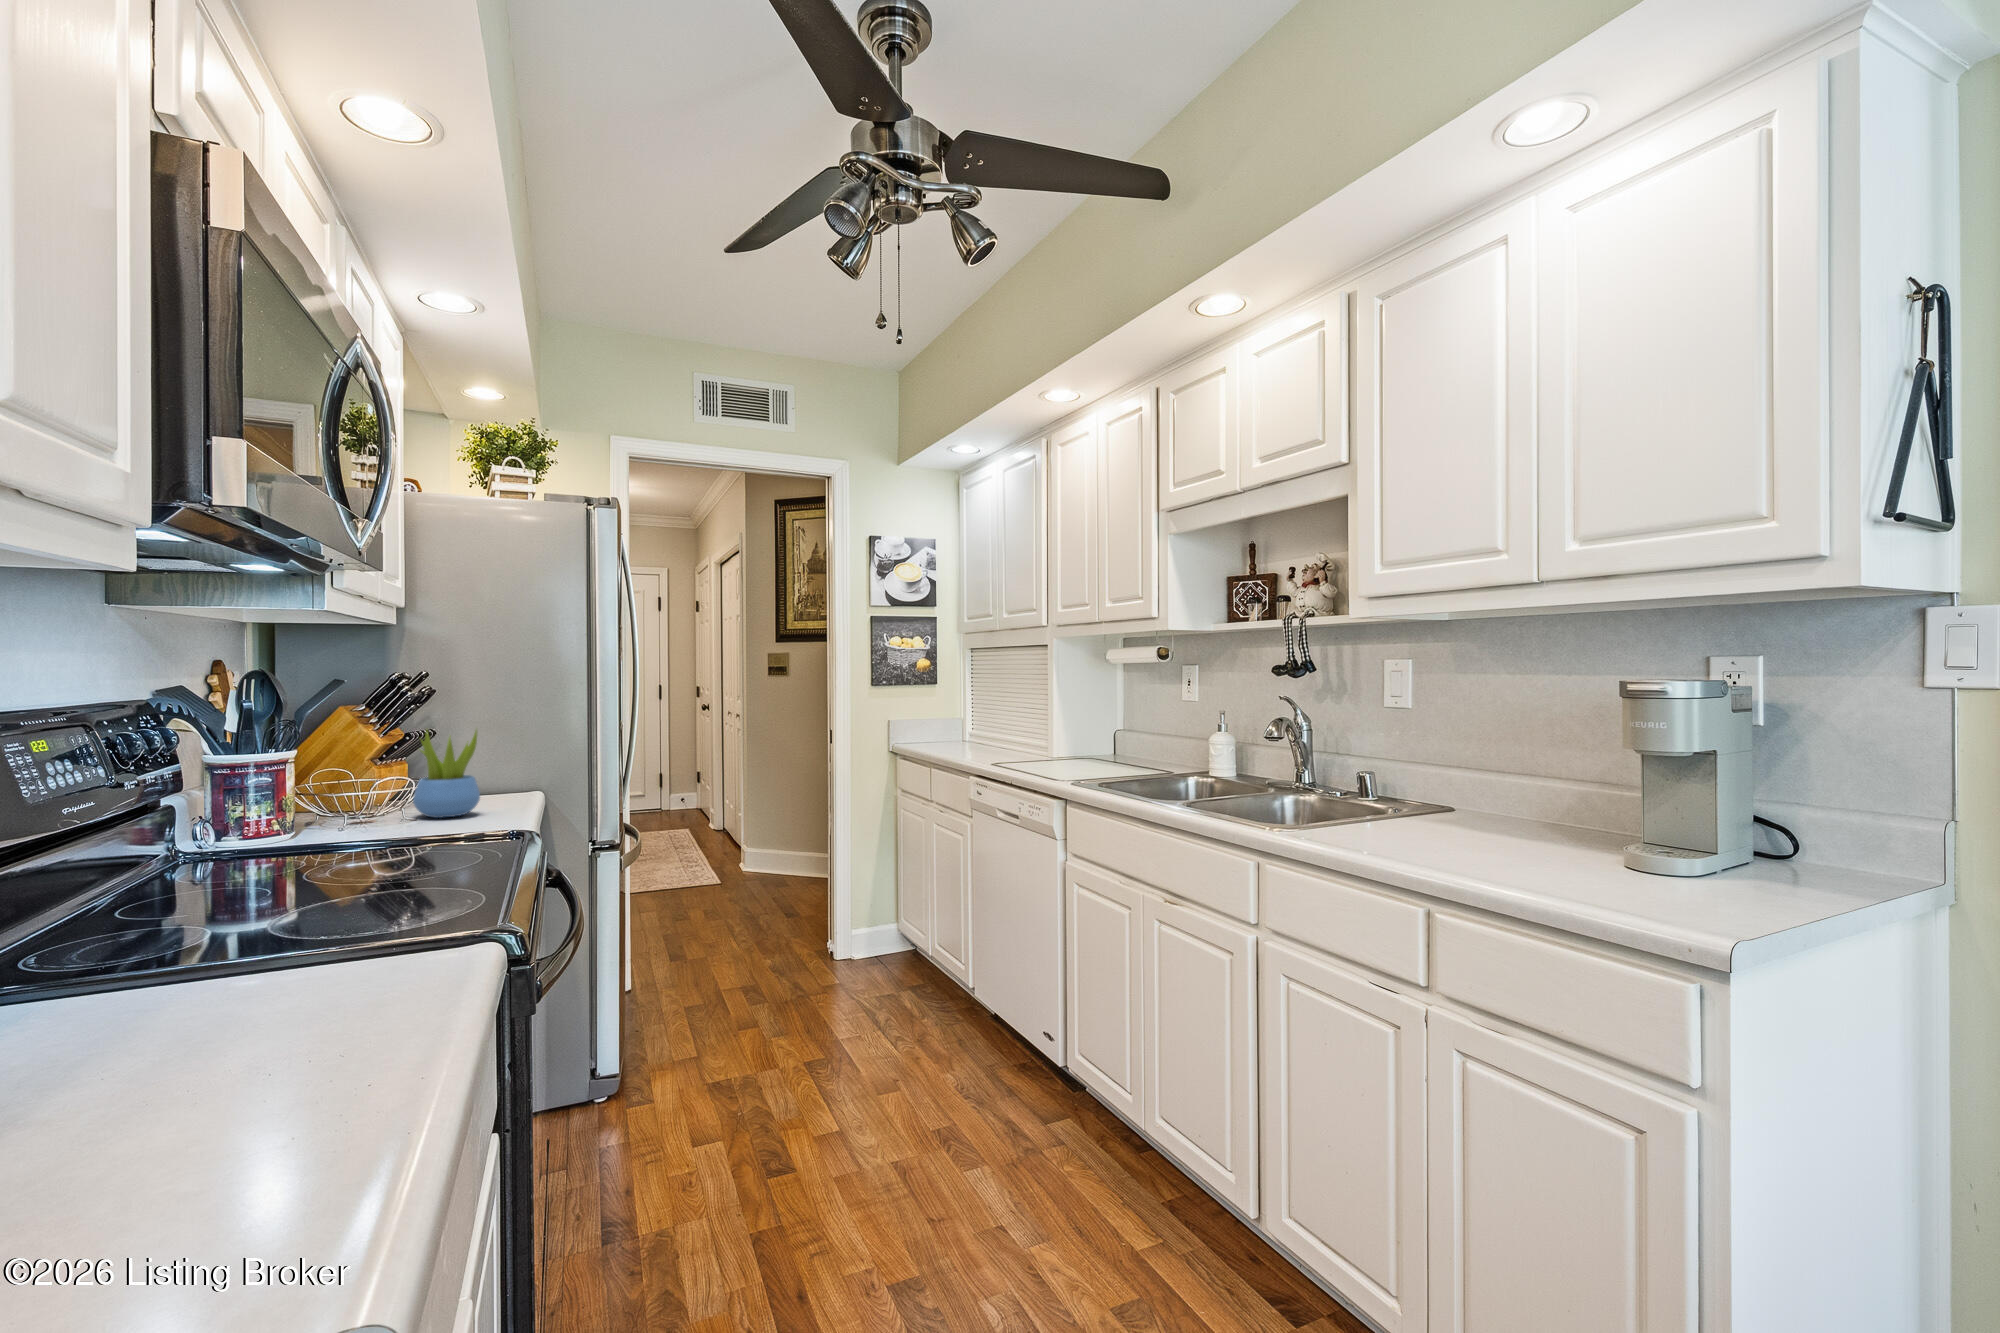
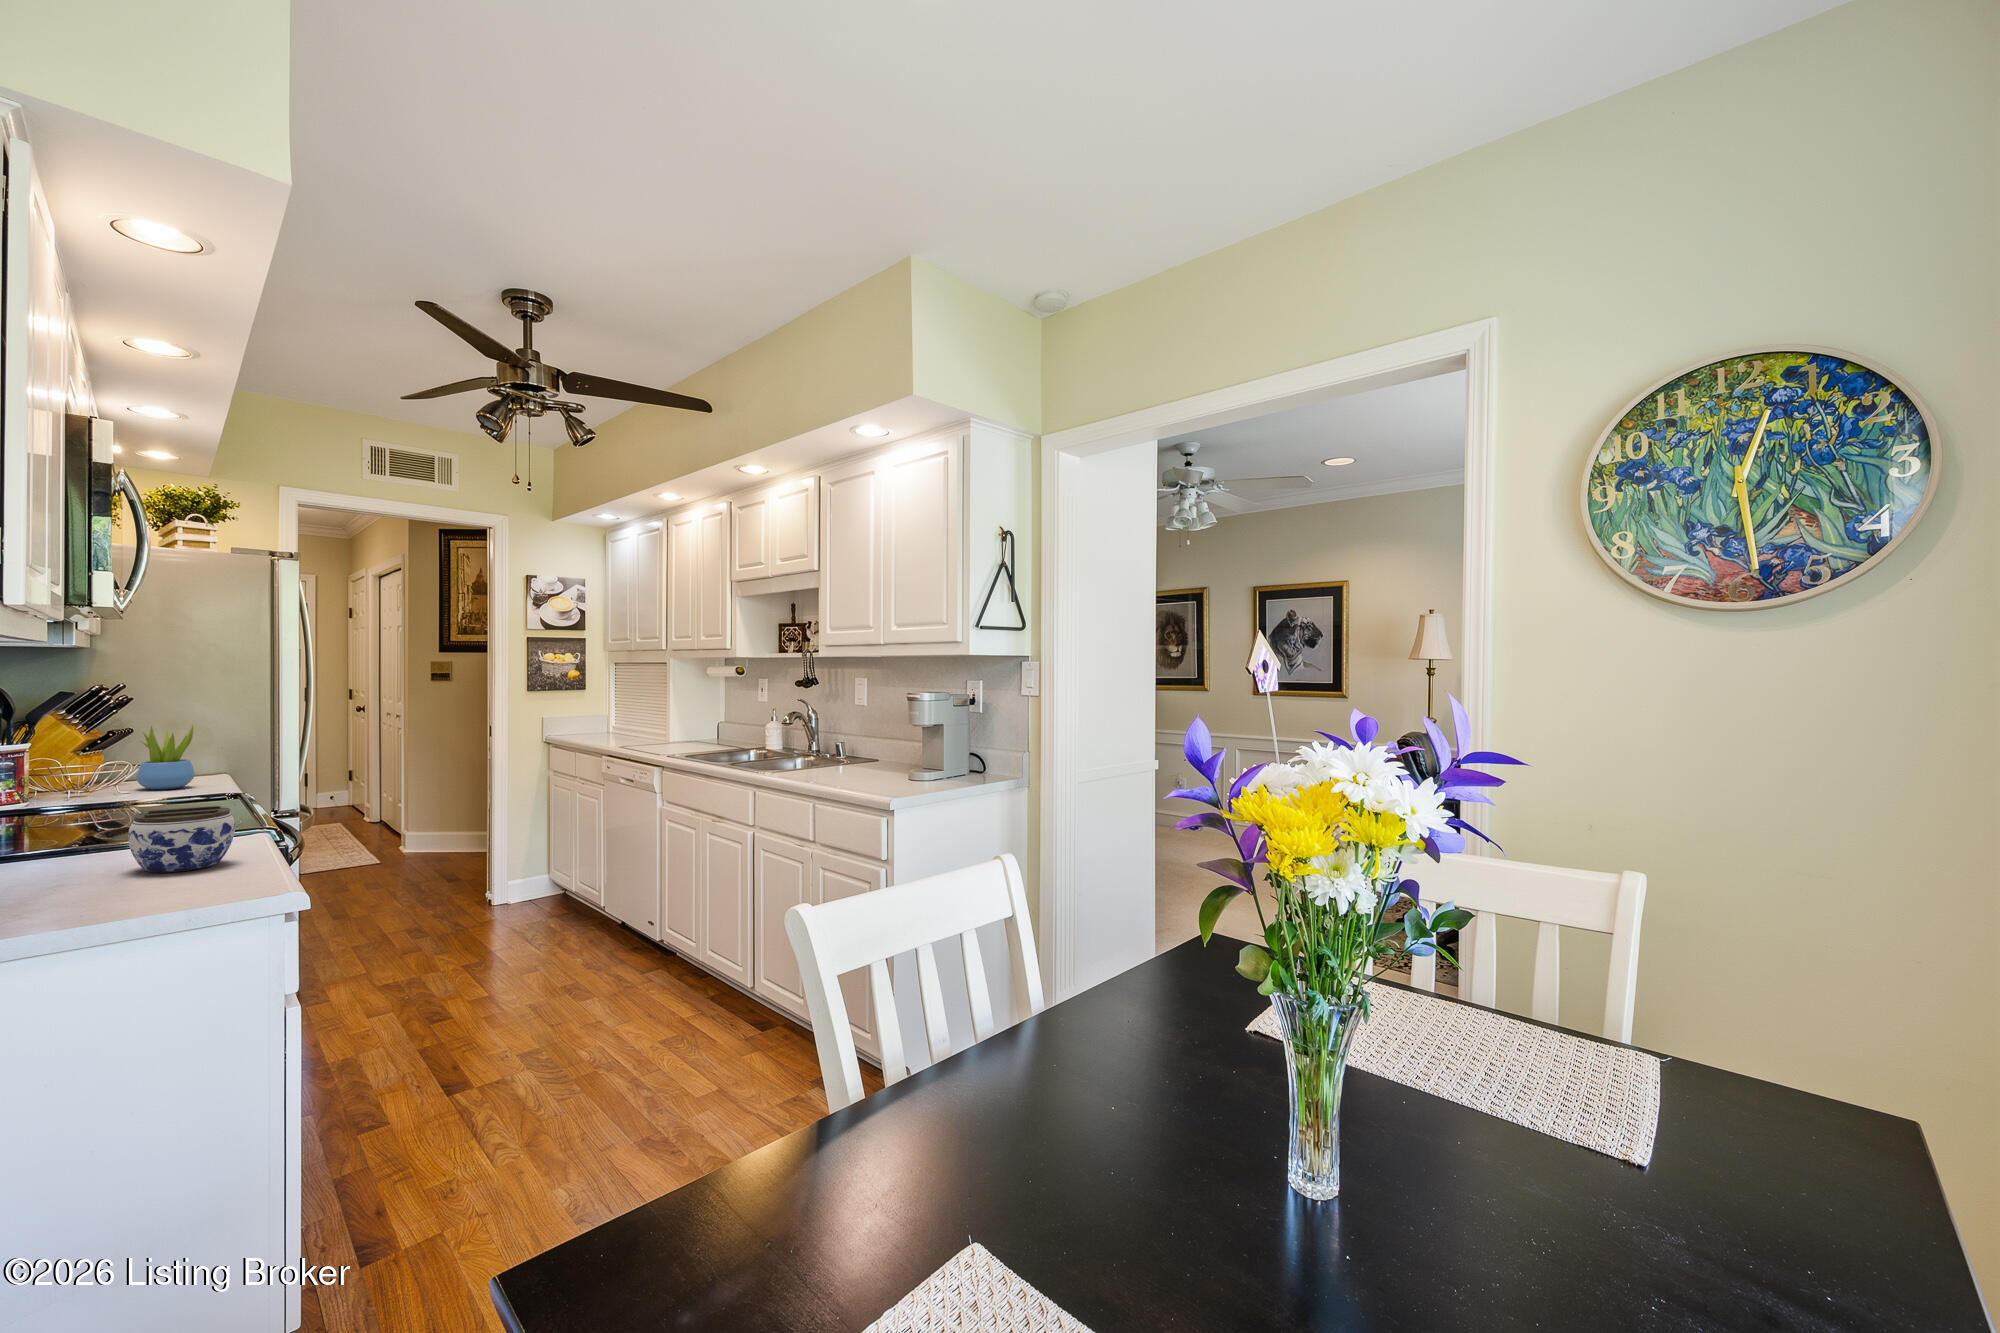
jar: none [156,916,376,1083] -> present [128,806,235,873]

